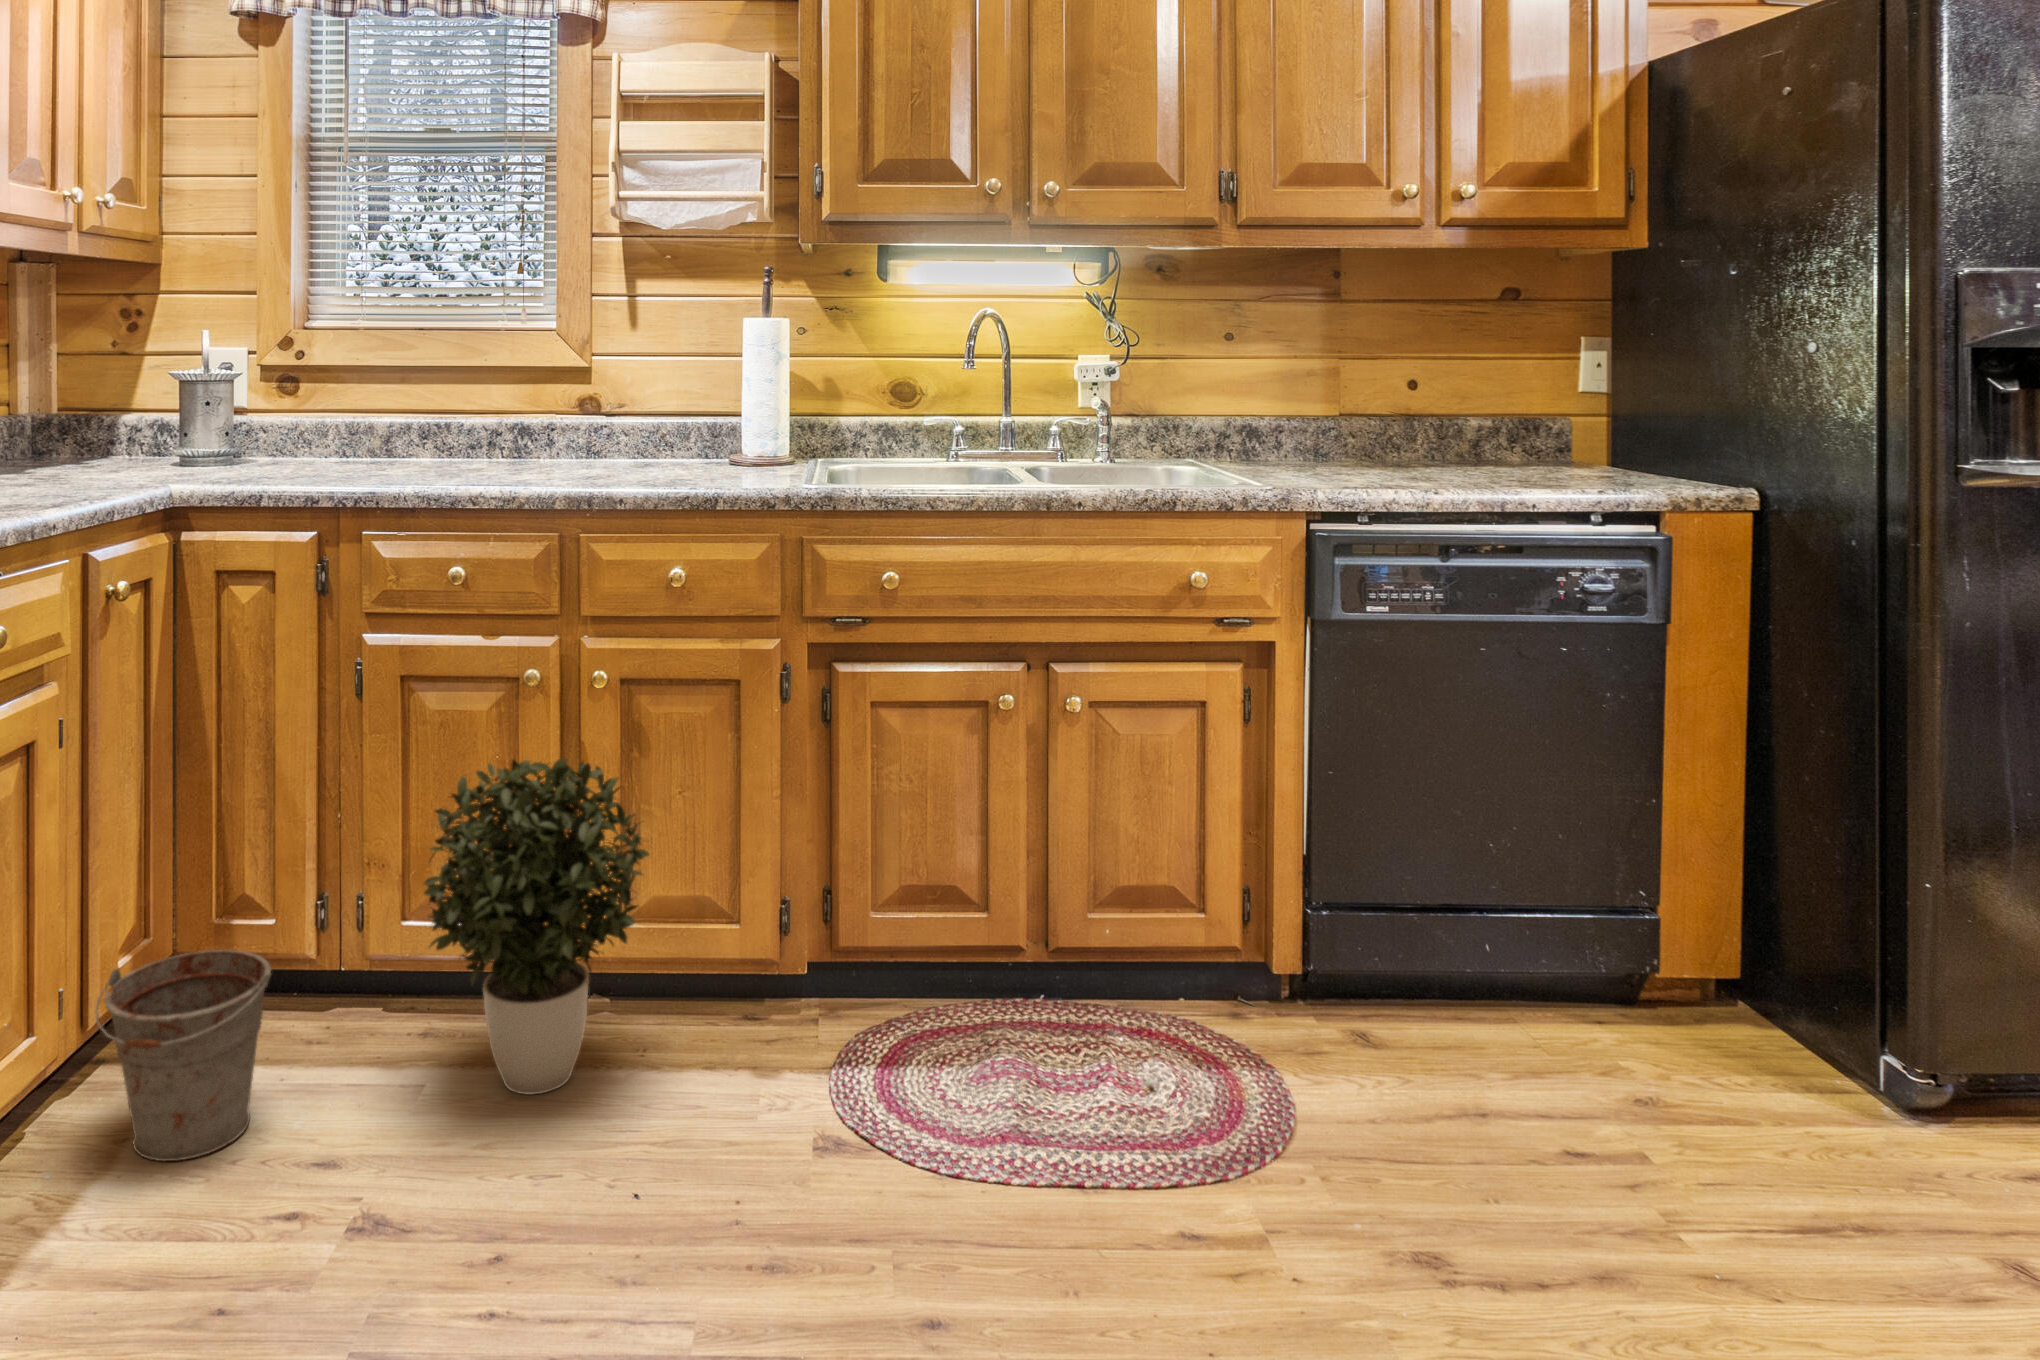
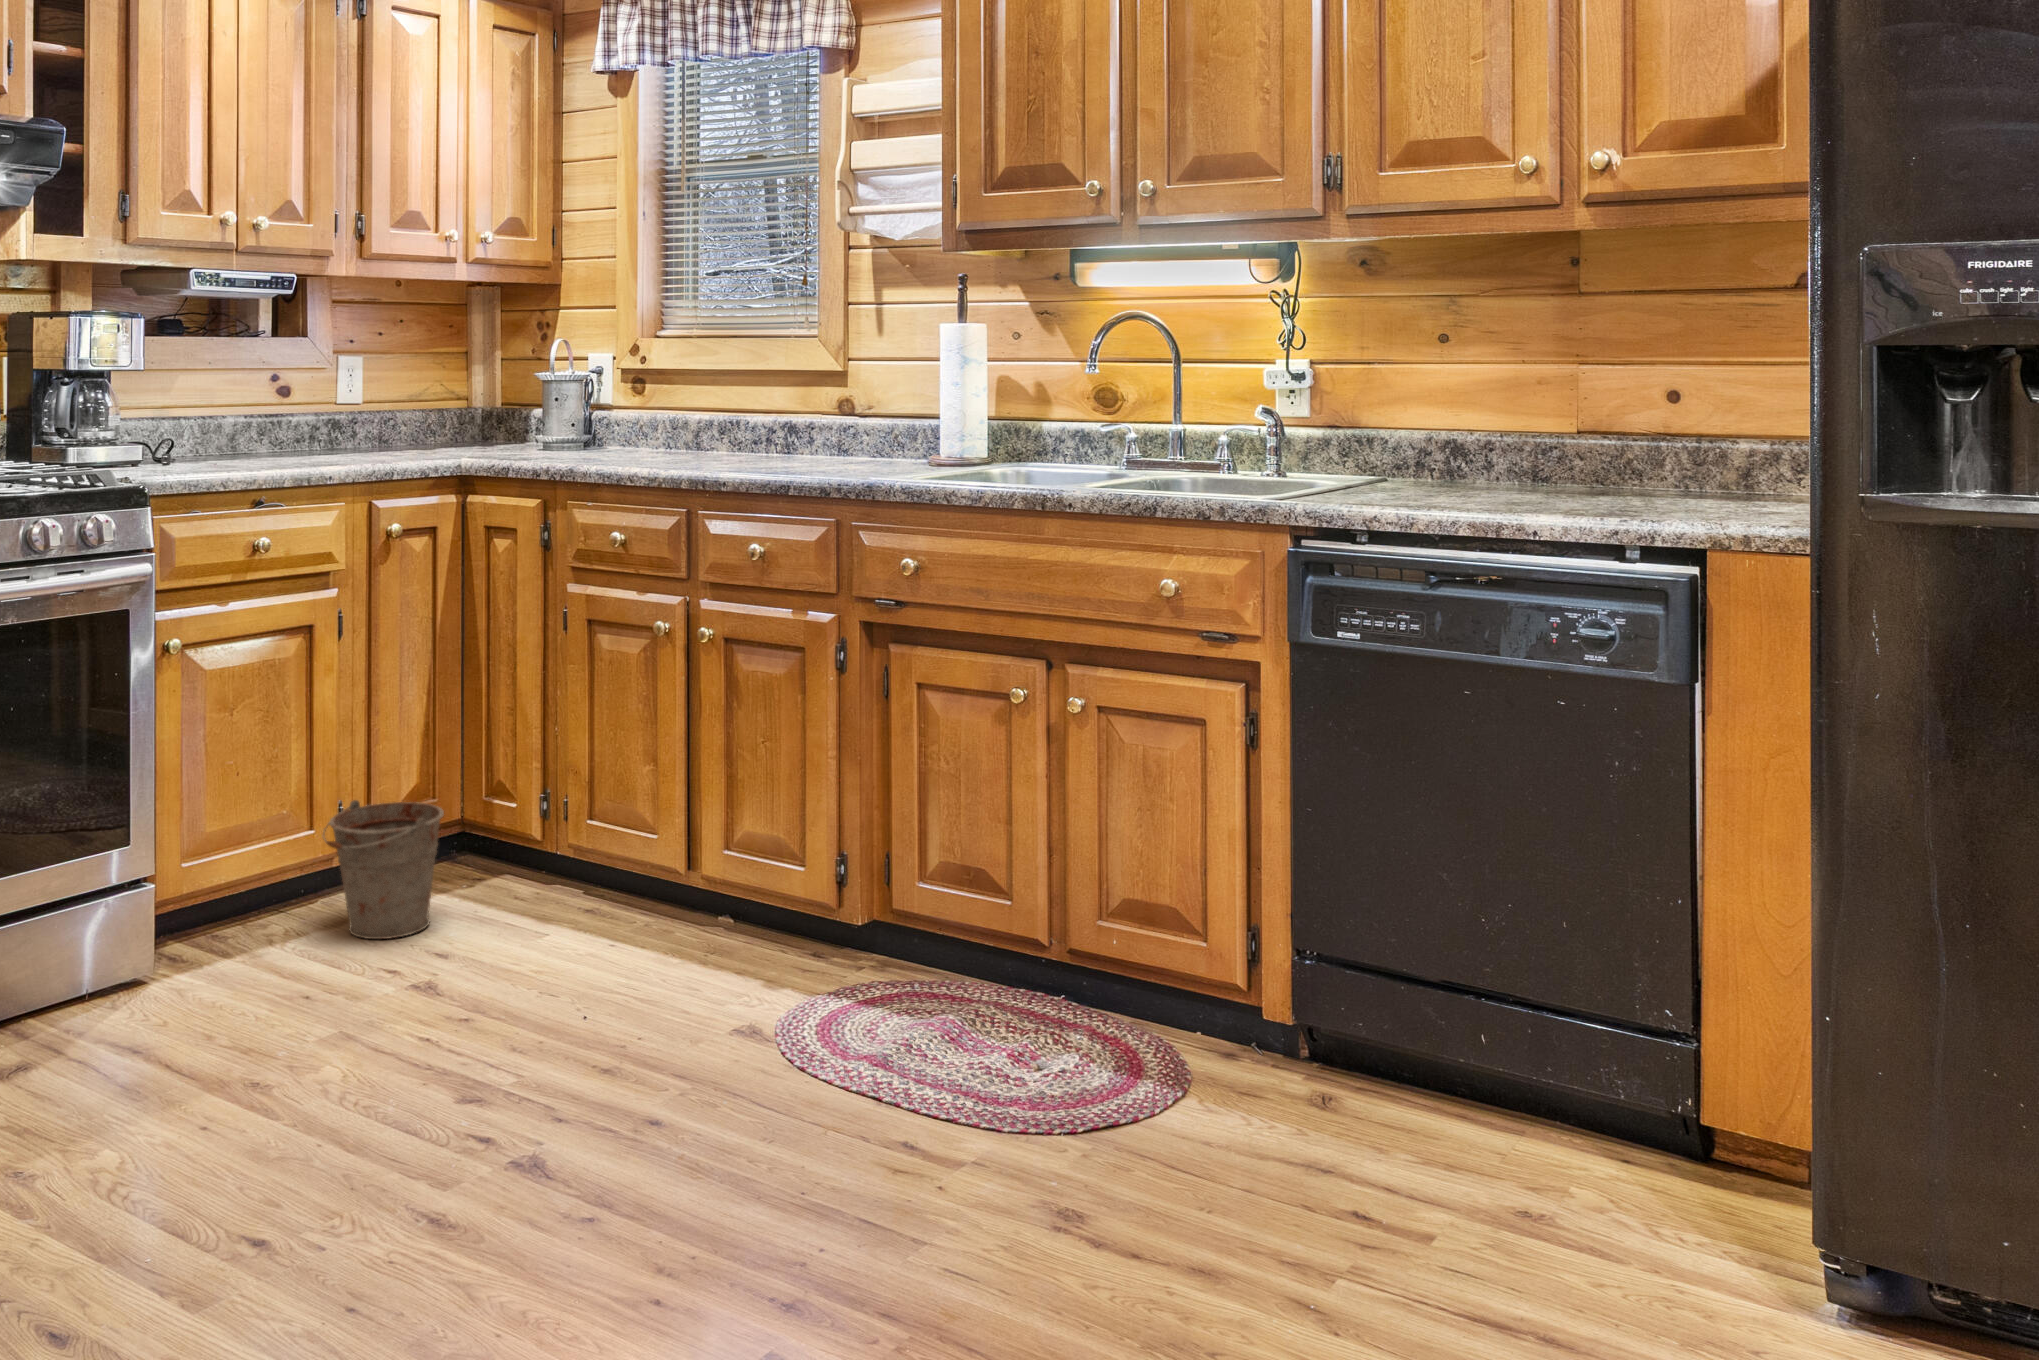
potted plant: present [424,758,649,1094] -> none [512,686,707,961]

